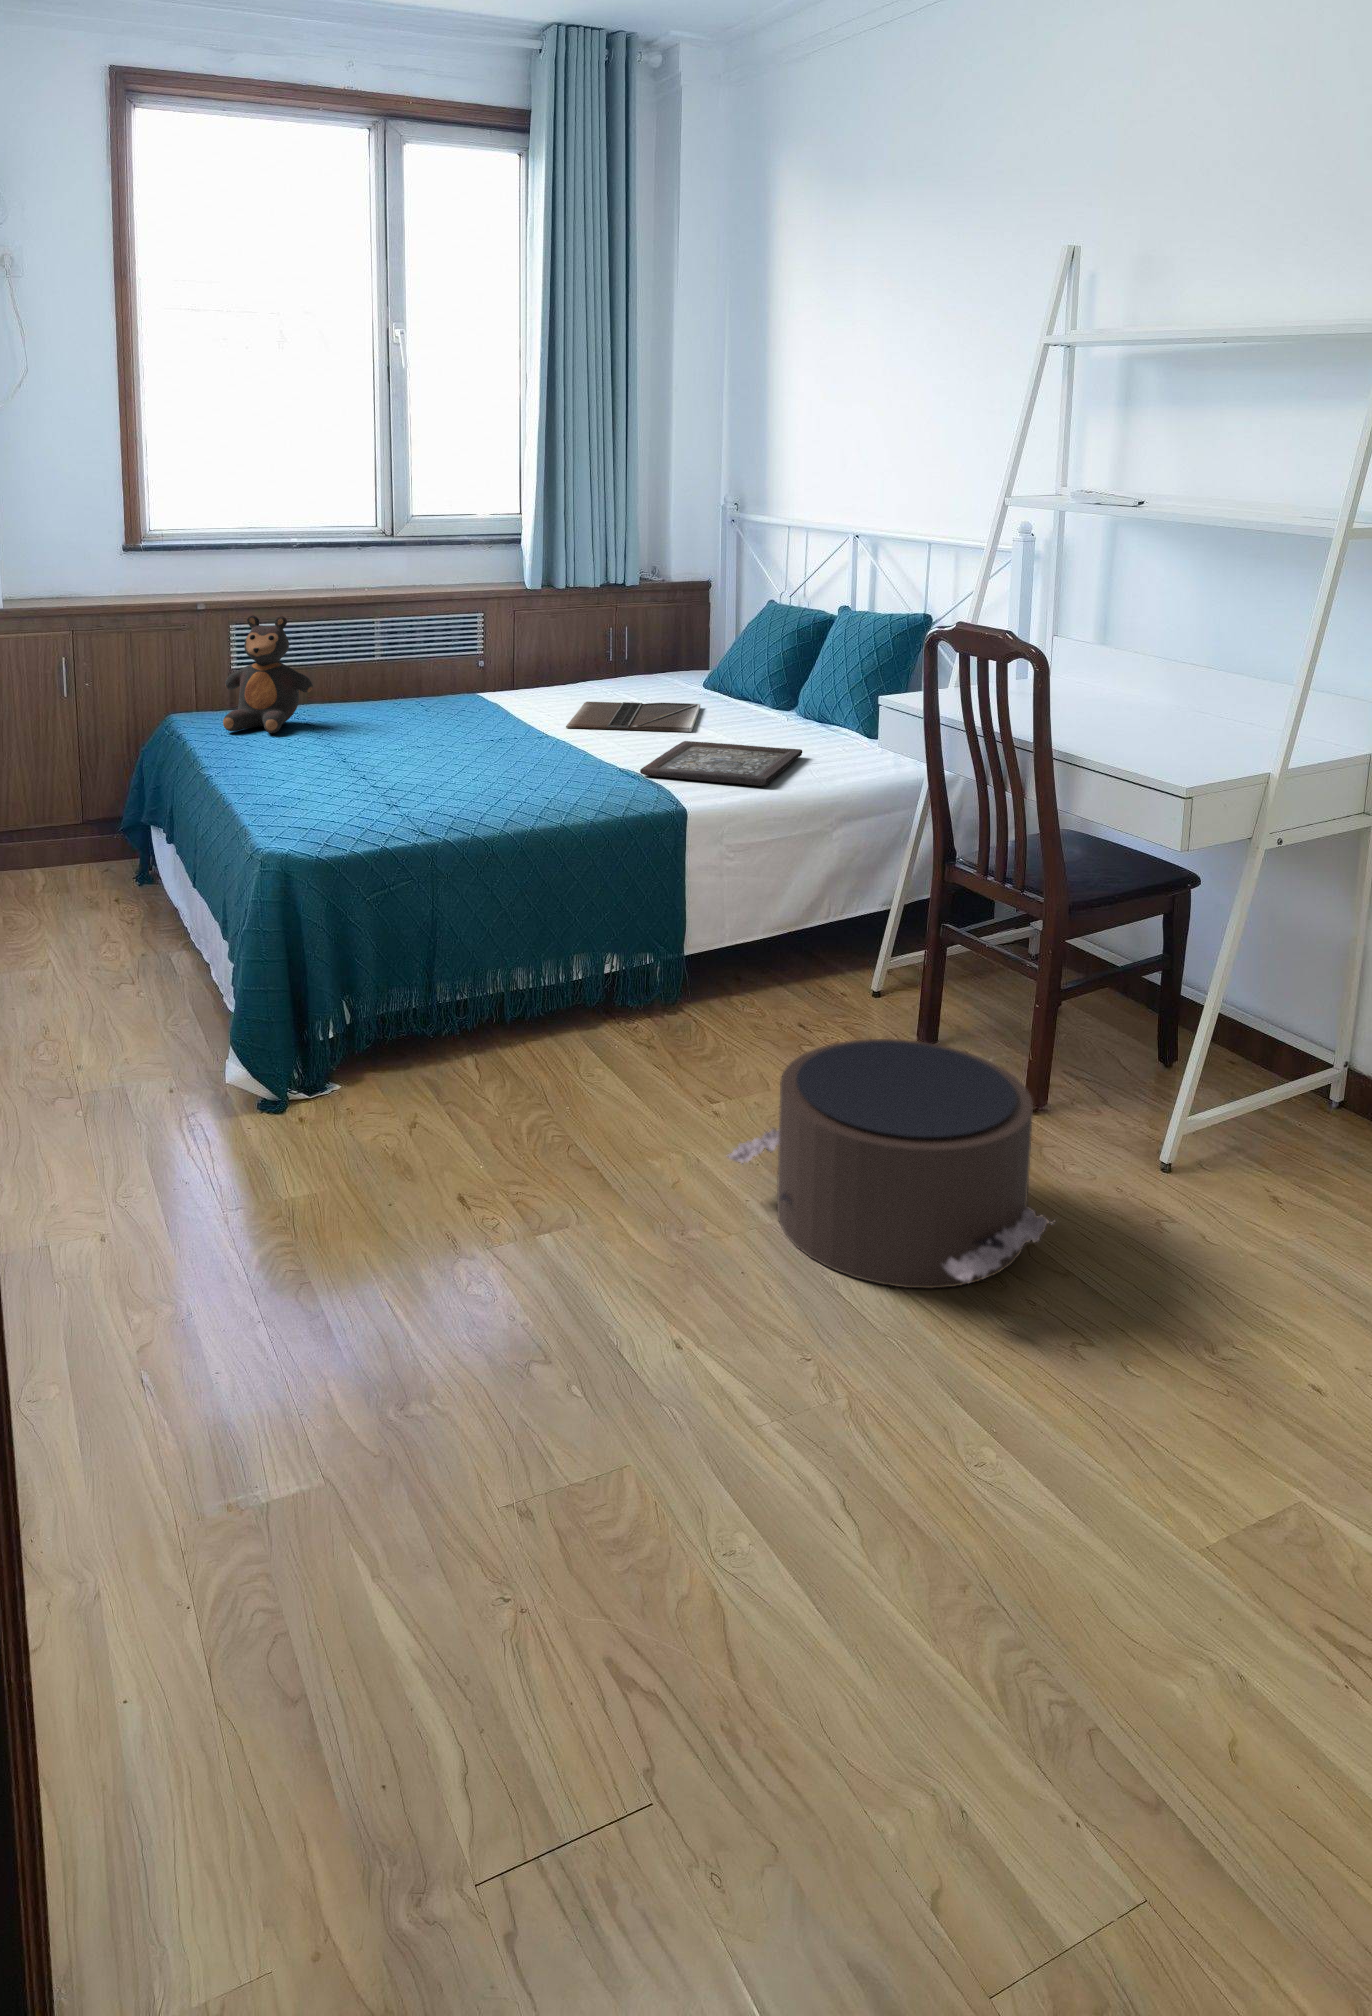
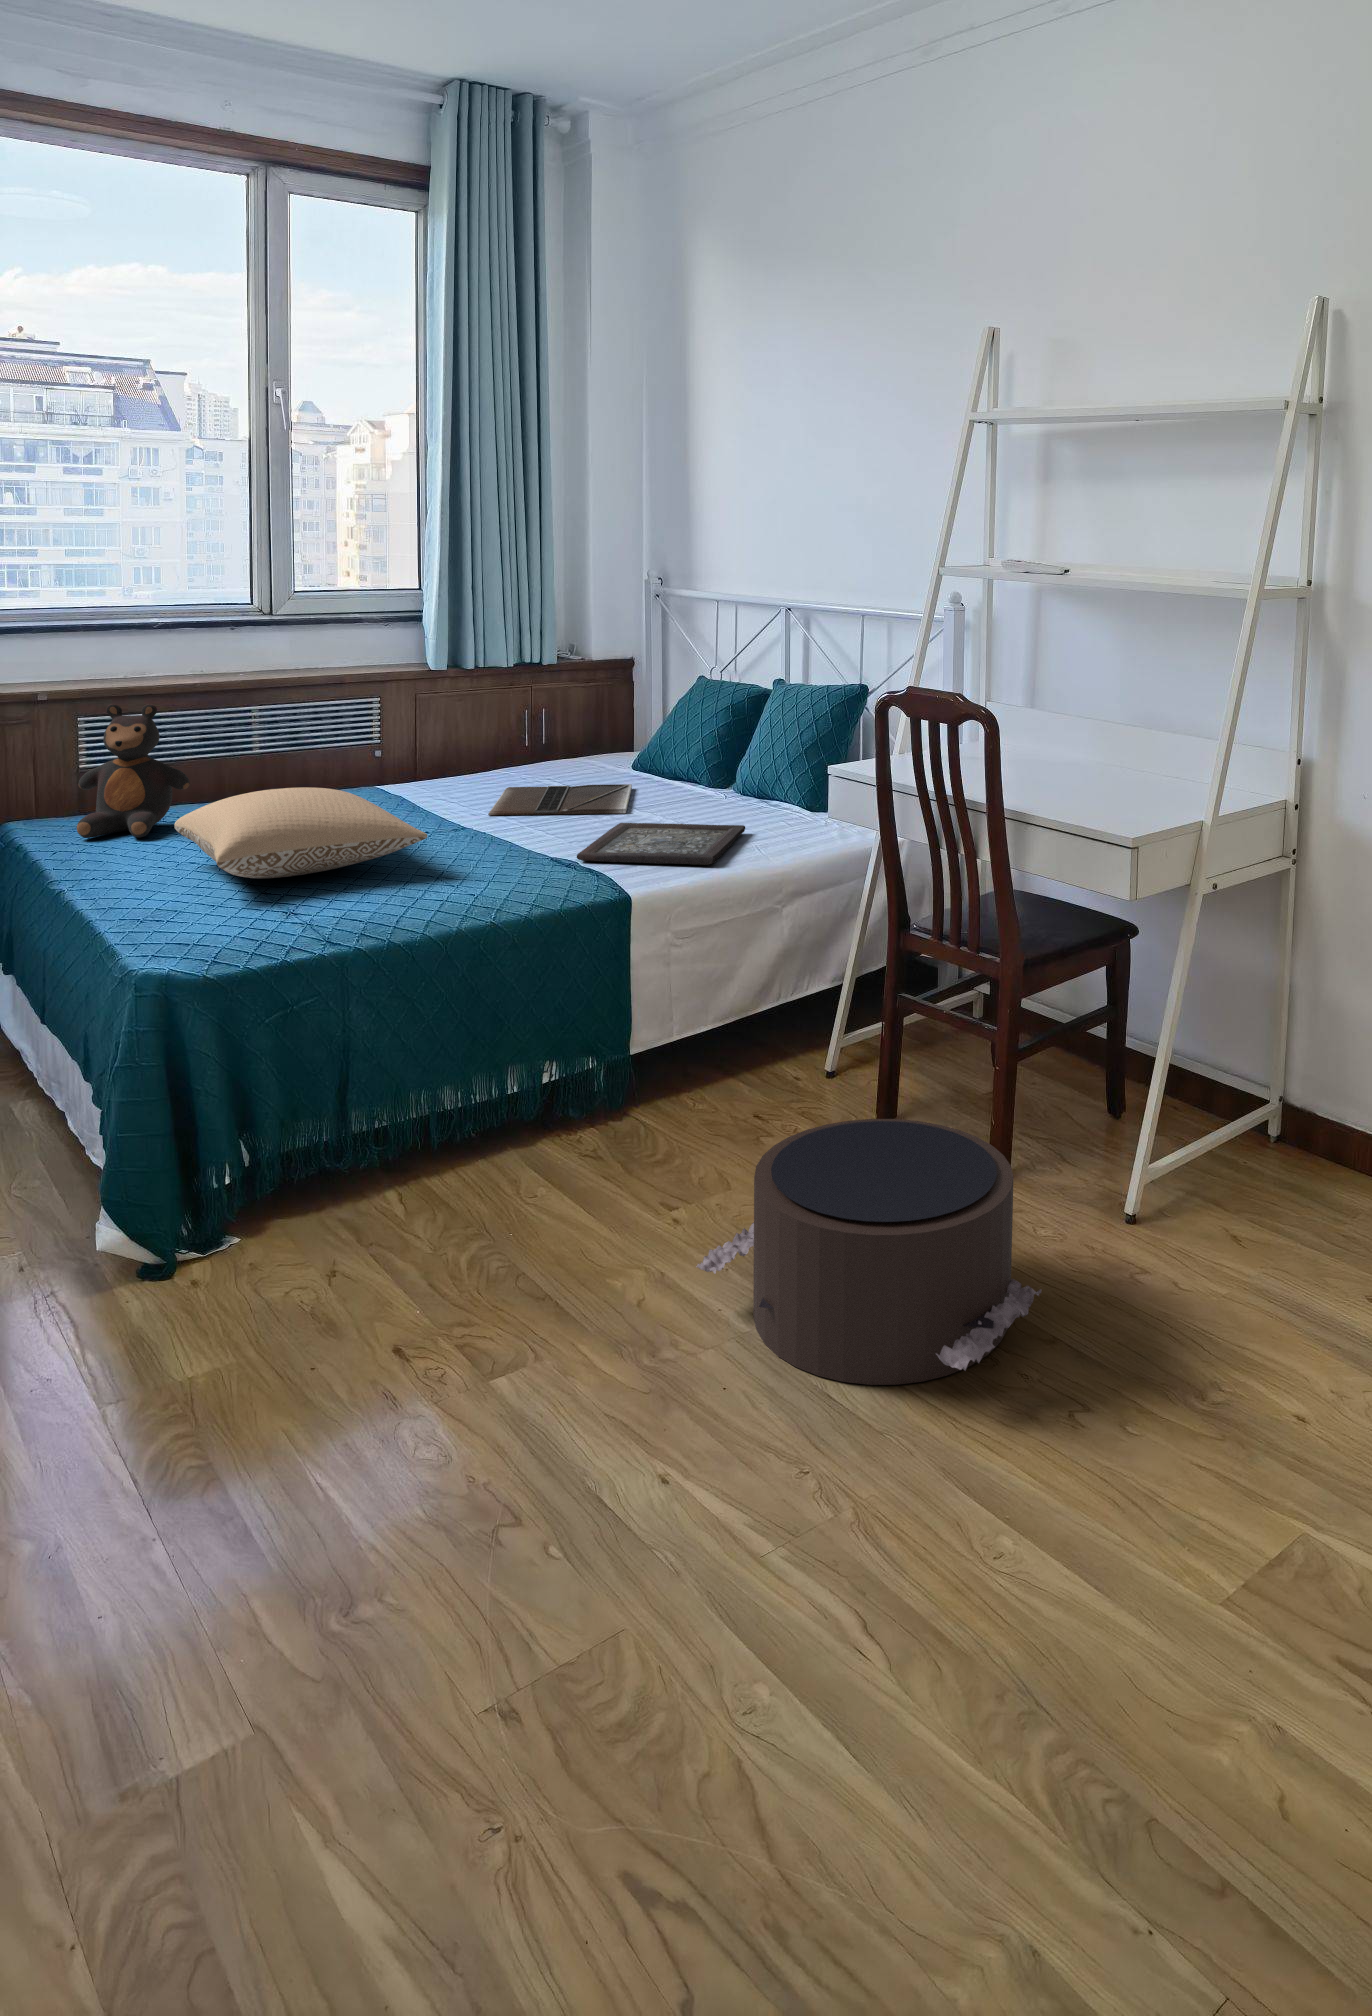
pillow: none [299,697,507,775] -> present [174,787,427,878]

